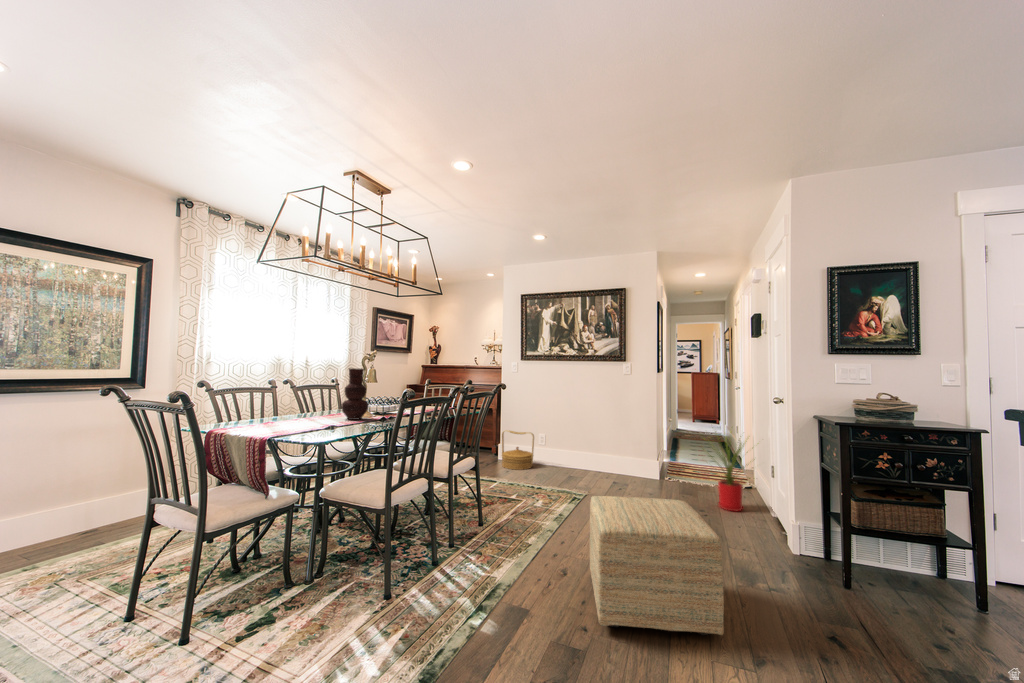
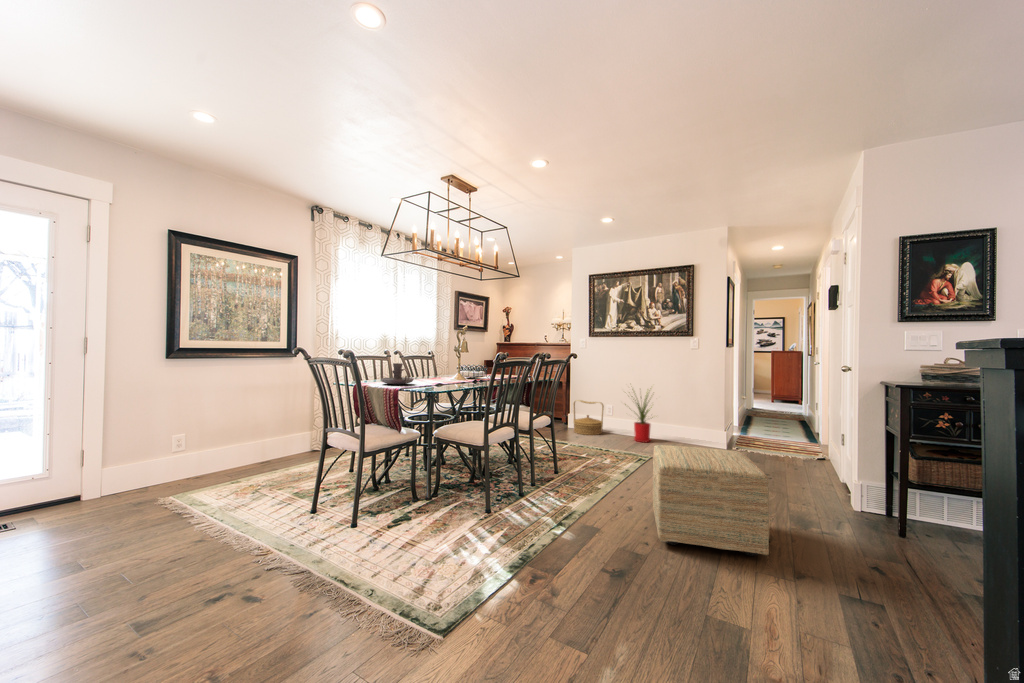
vase: present [341,368,369,420] -> none [443,340,464,382]
candle holder: none [251,401,298,429] -> present [381,363,414,385]
house plant: present [703,434,750,511] -> present [625,389,653,442]

